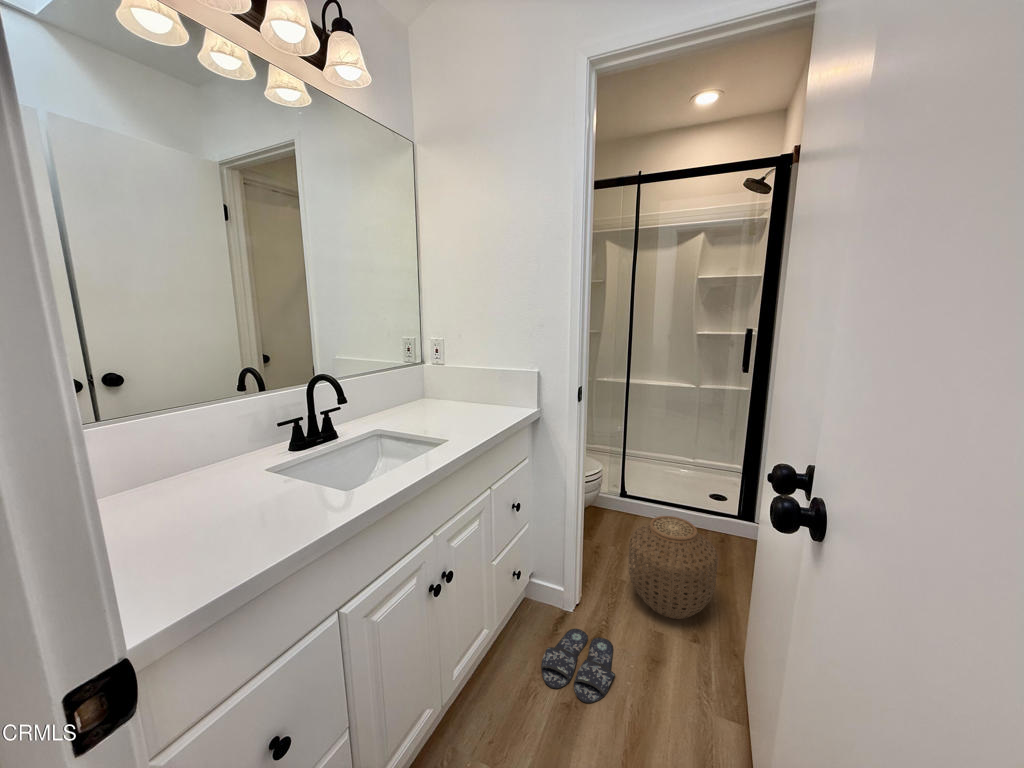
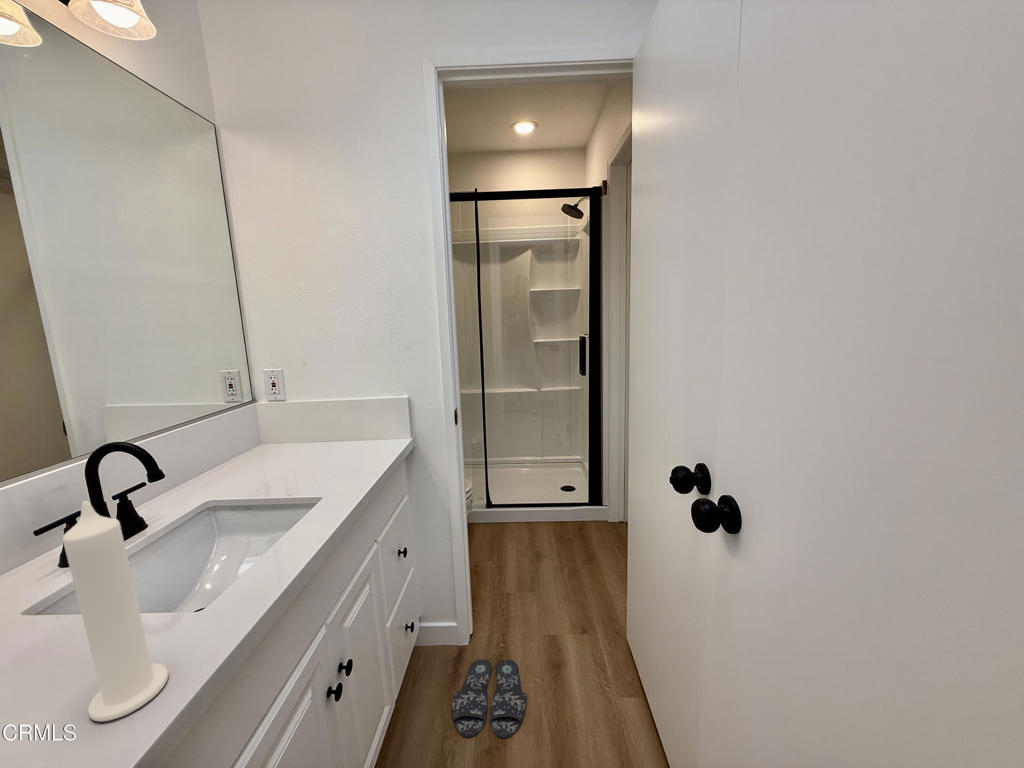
candle: none [273,391,320,530] -> present [63,501,168,721]
woven basket: present [628,516,718,619] -> none [514,519,592,616]

